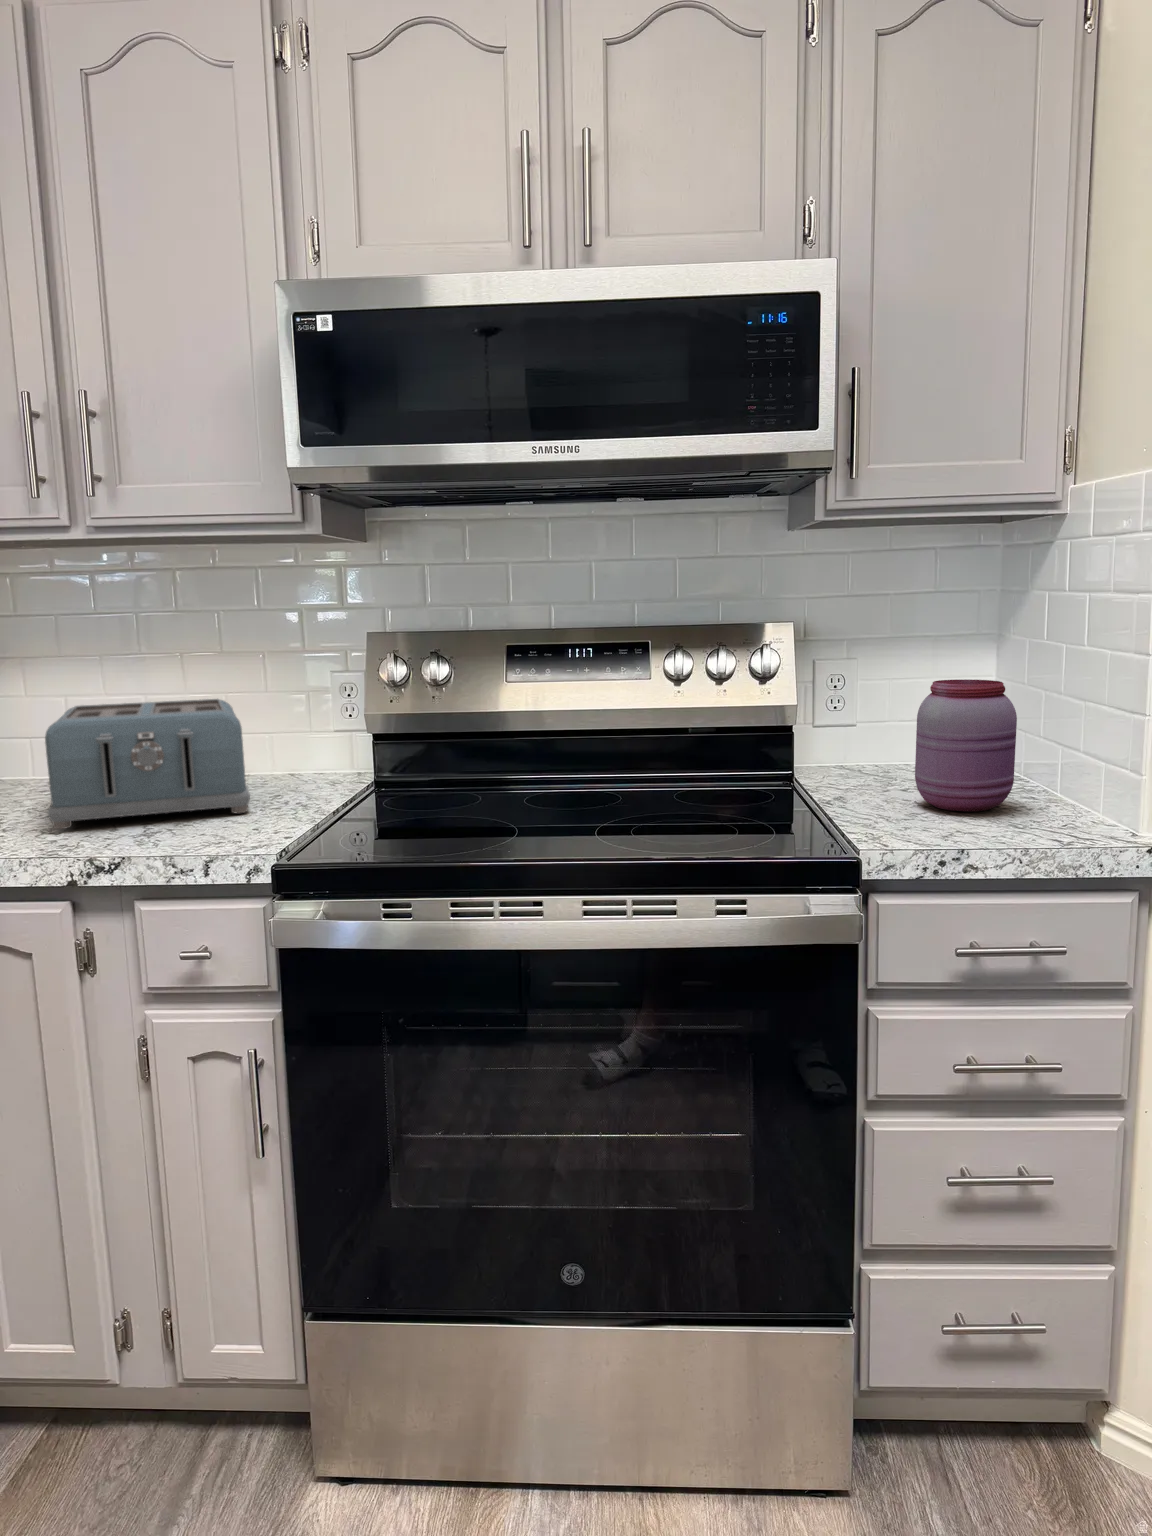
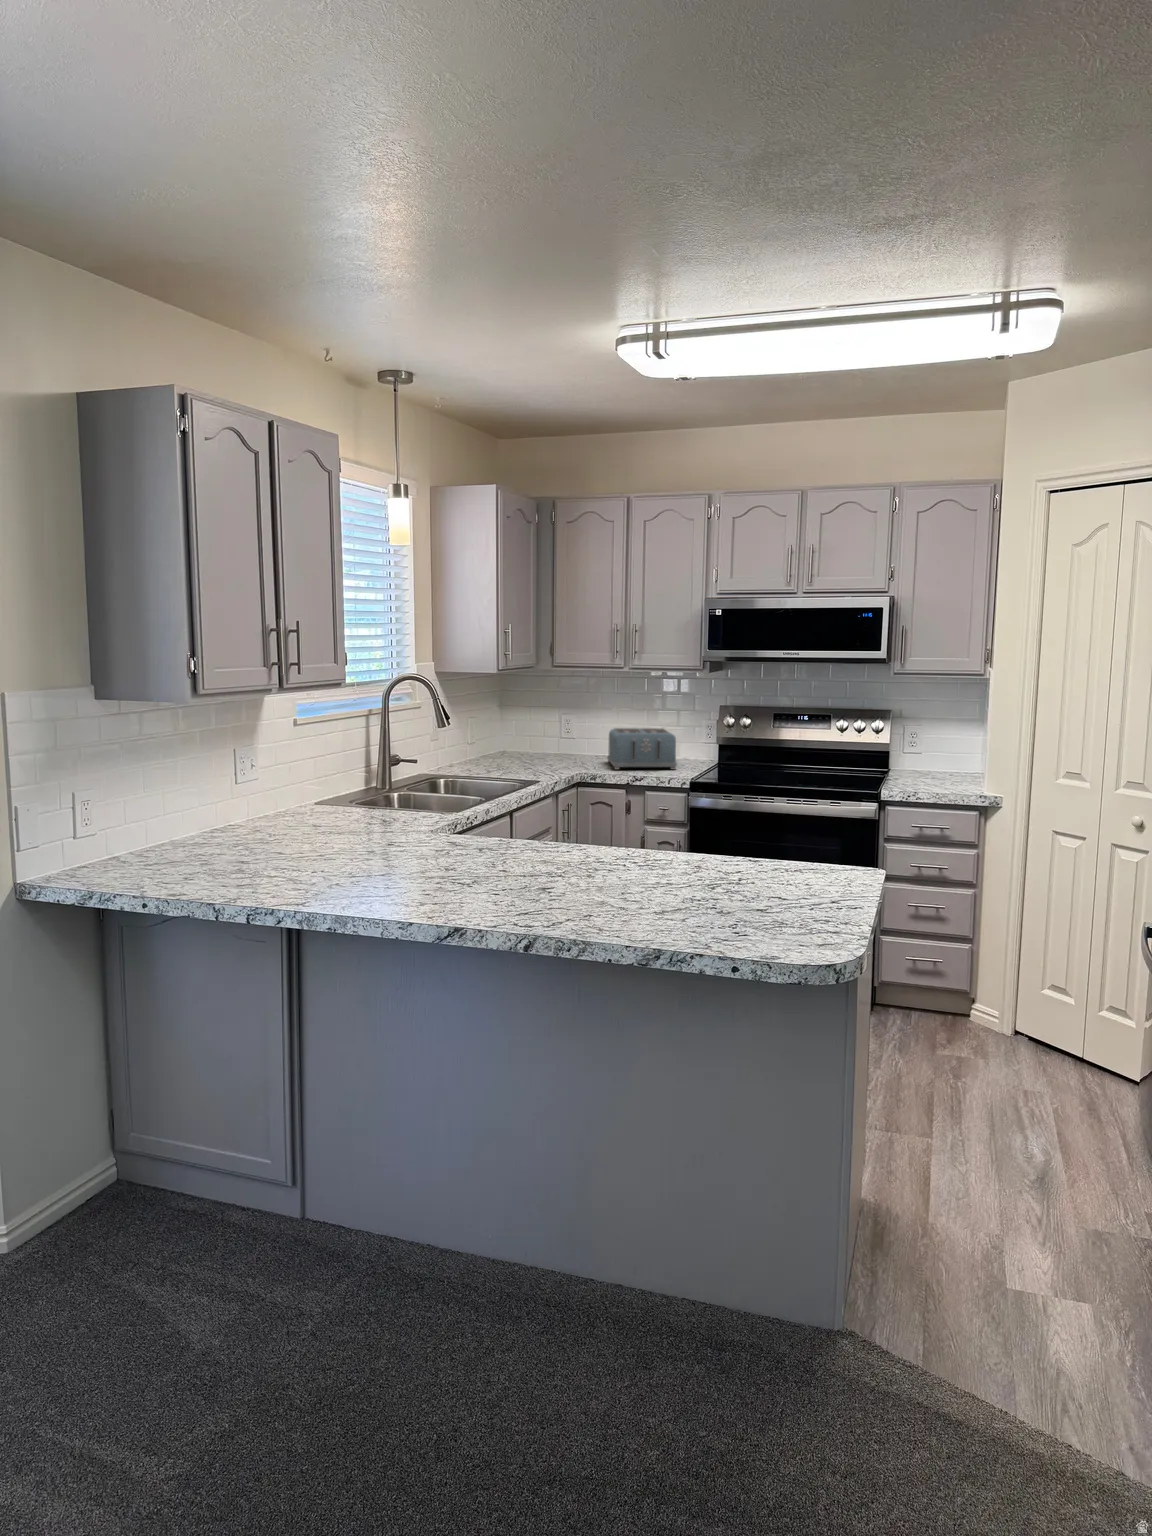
jar: present [915,679,1017,811] -> none [920,736,957,784]

